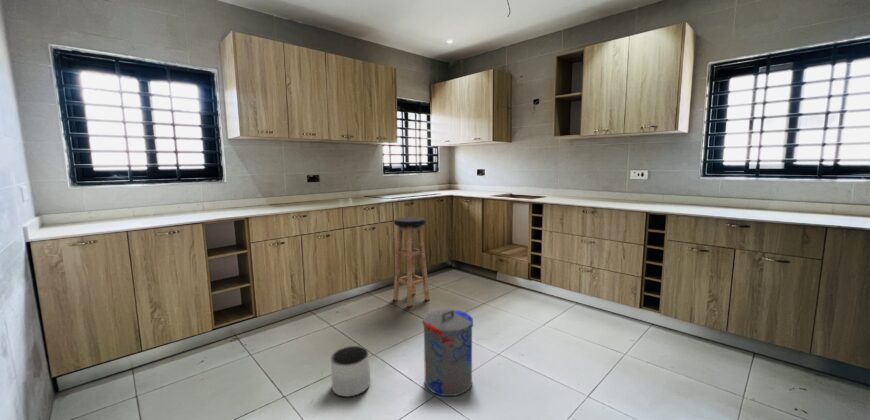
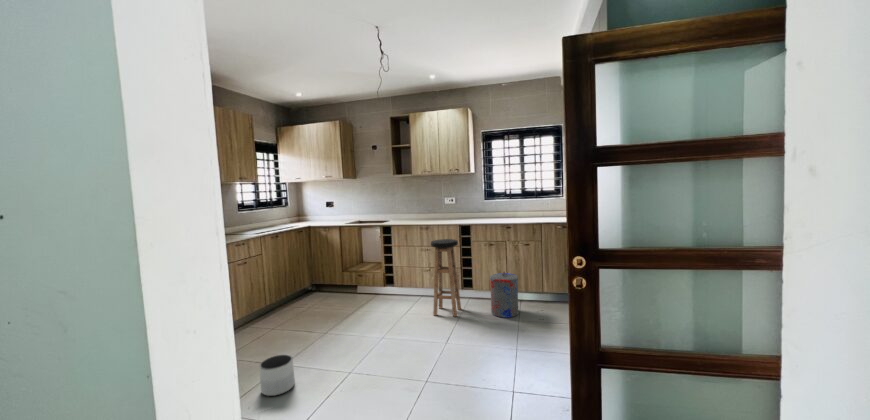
bar stool: present [393,217,430,306] -> present [431,239,461,317]
trash can: present [423,309,473,396] -> present [490,272,518,318]

